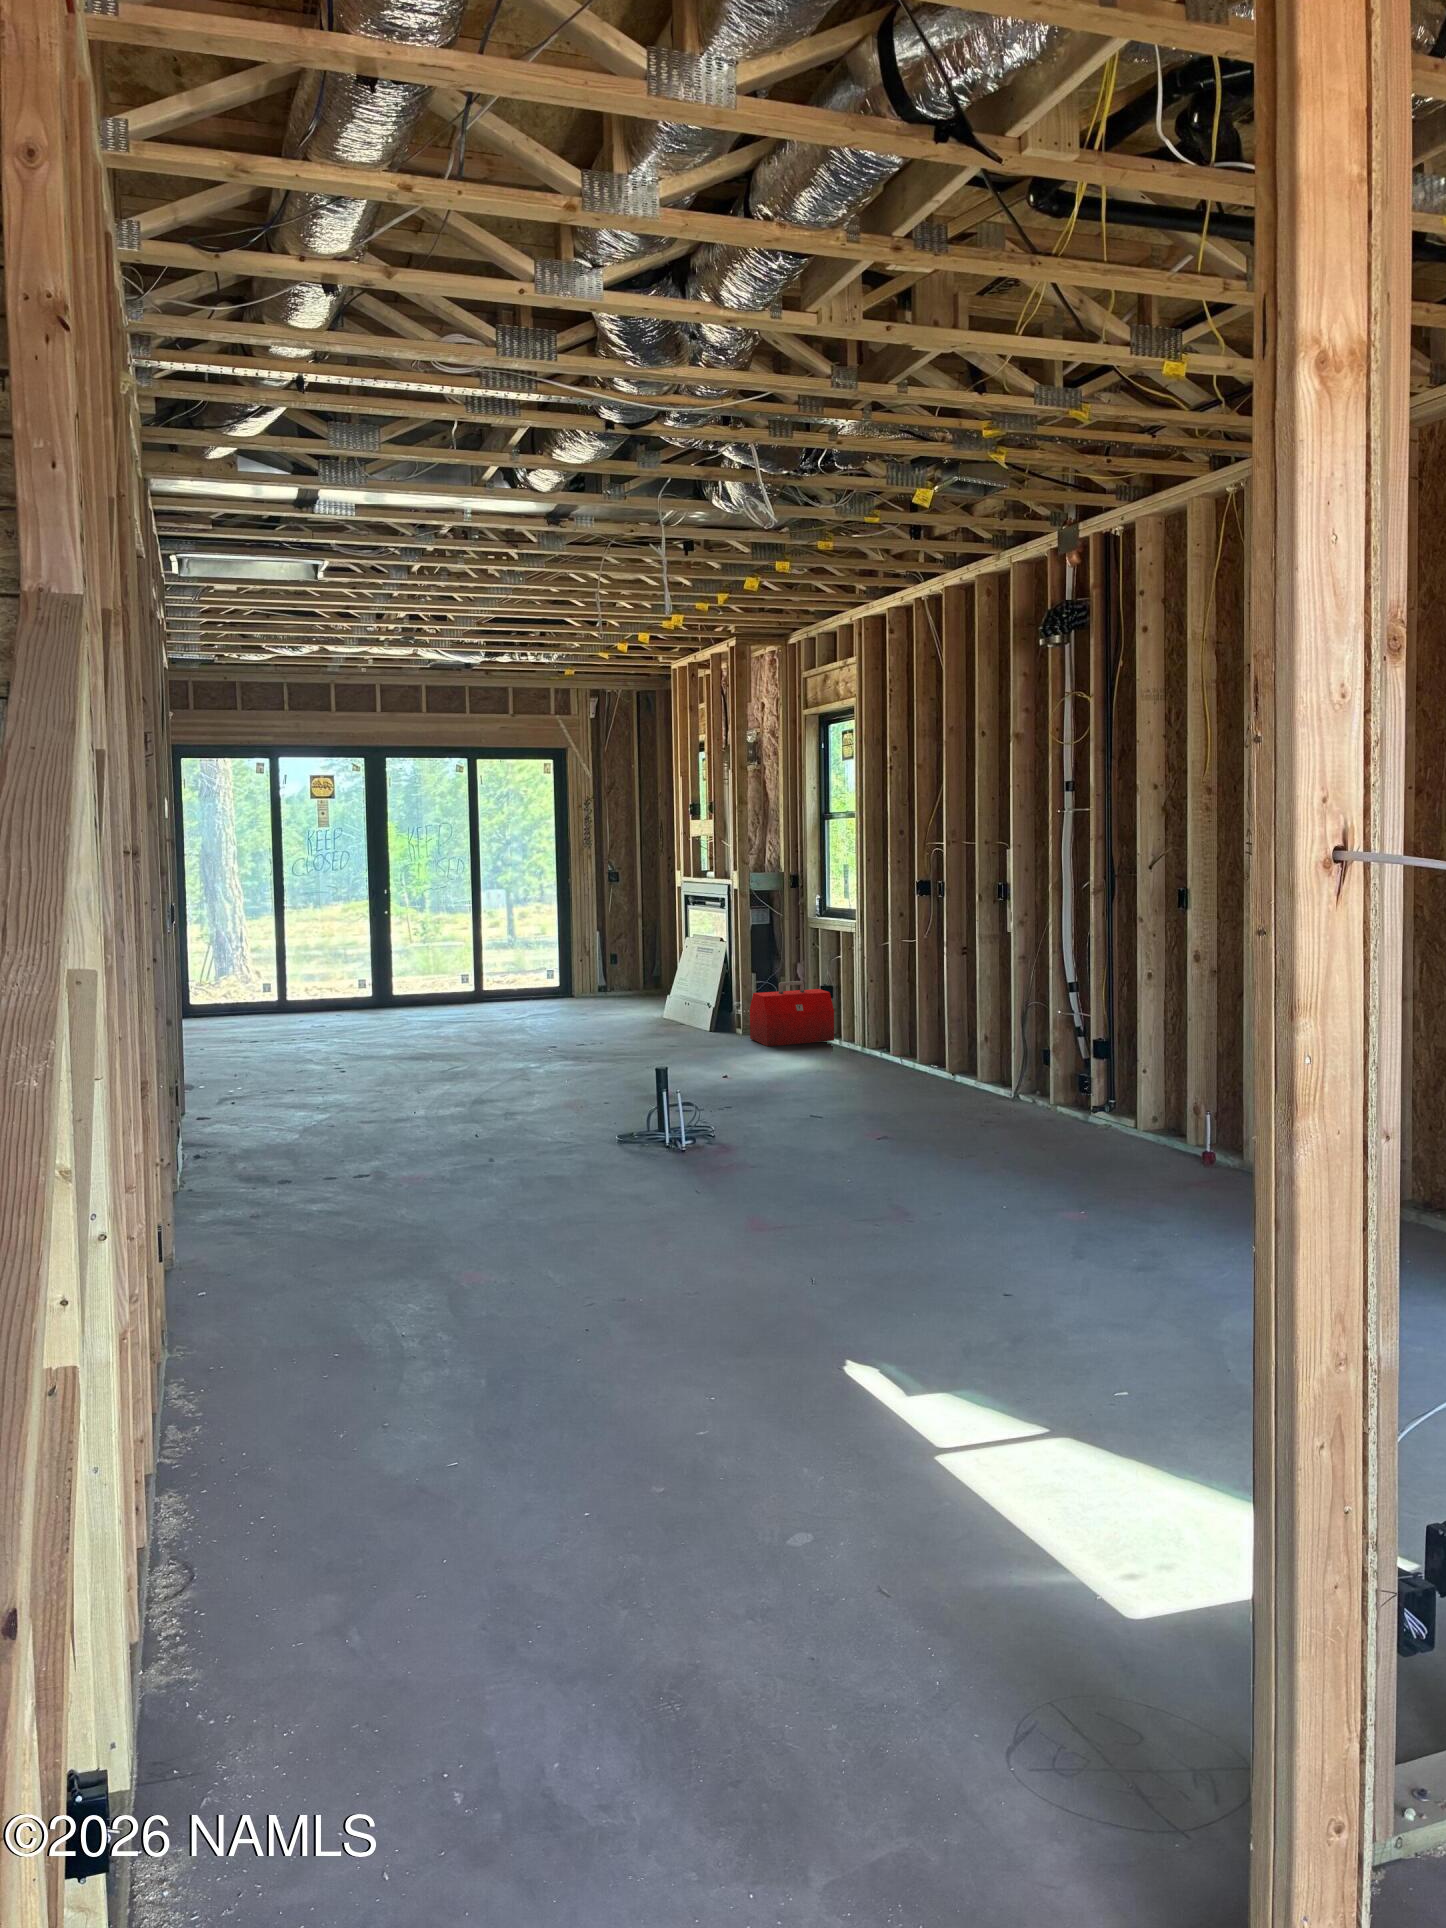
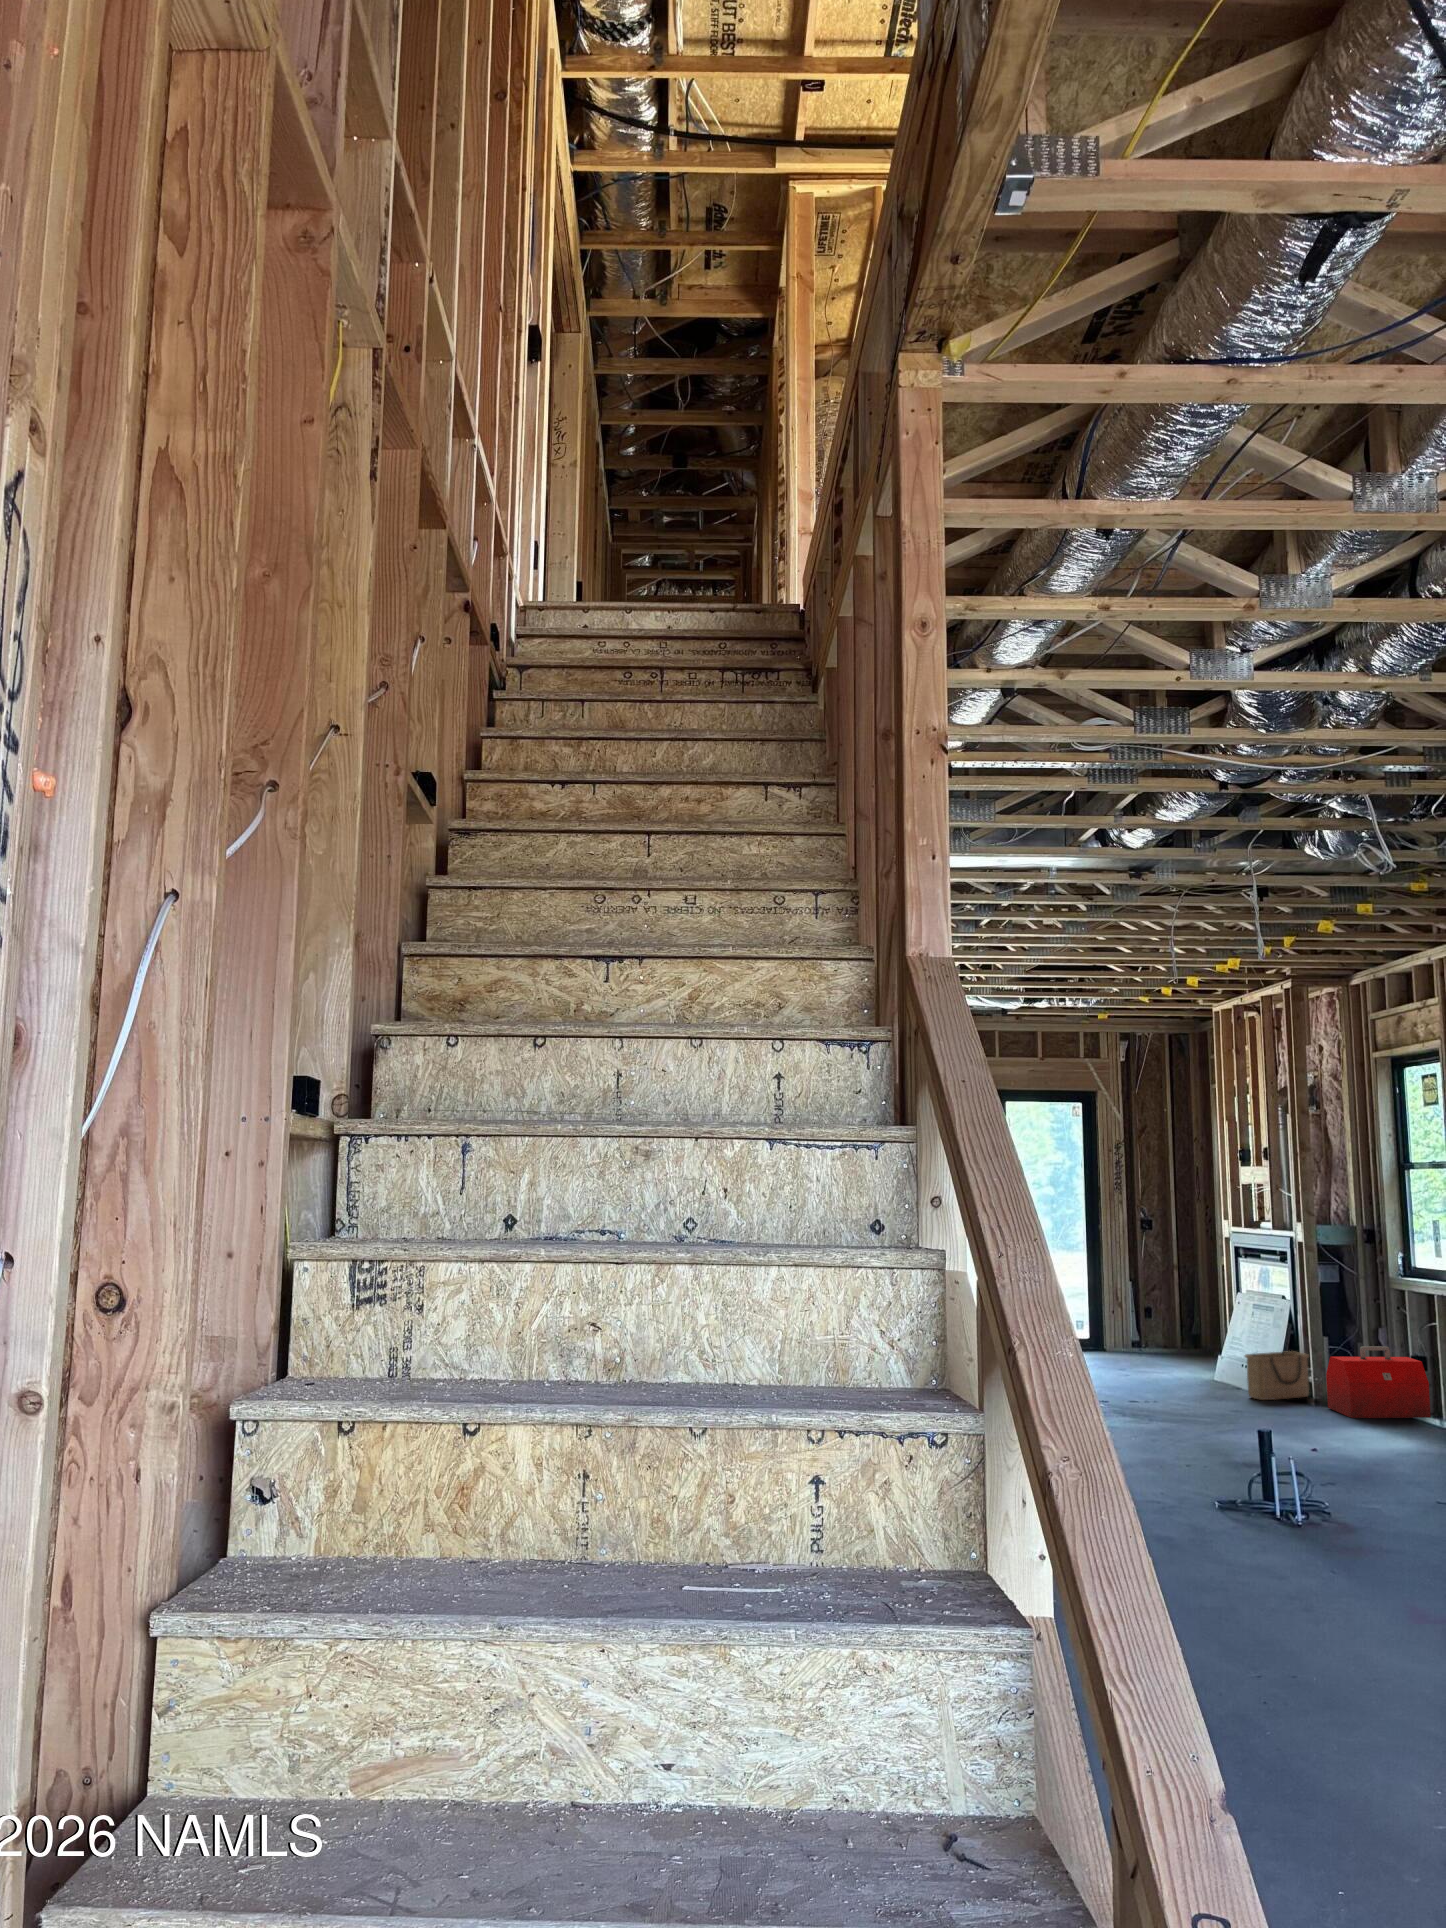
basket: none [682,990,739,1036] -> present [1245,1351,1309,1400]

